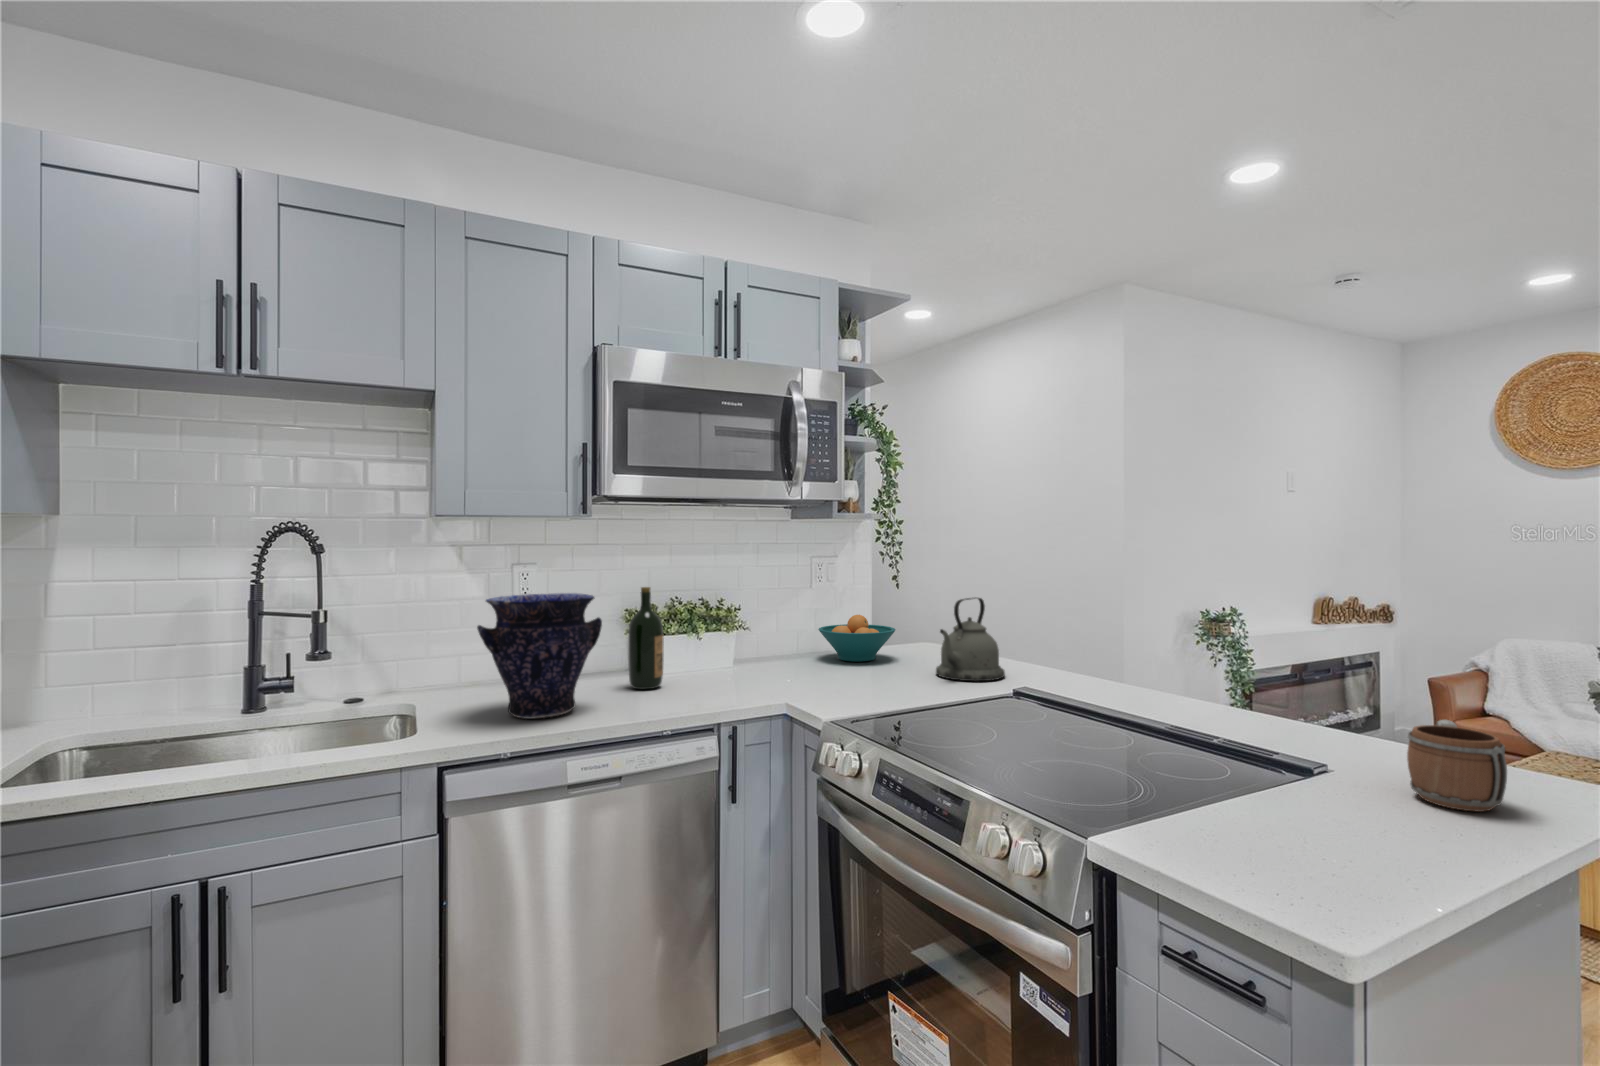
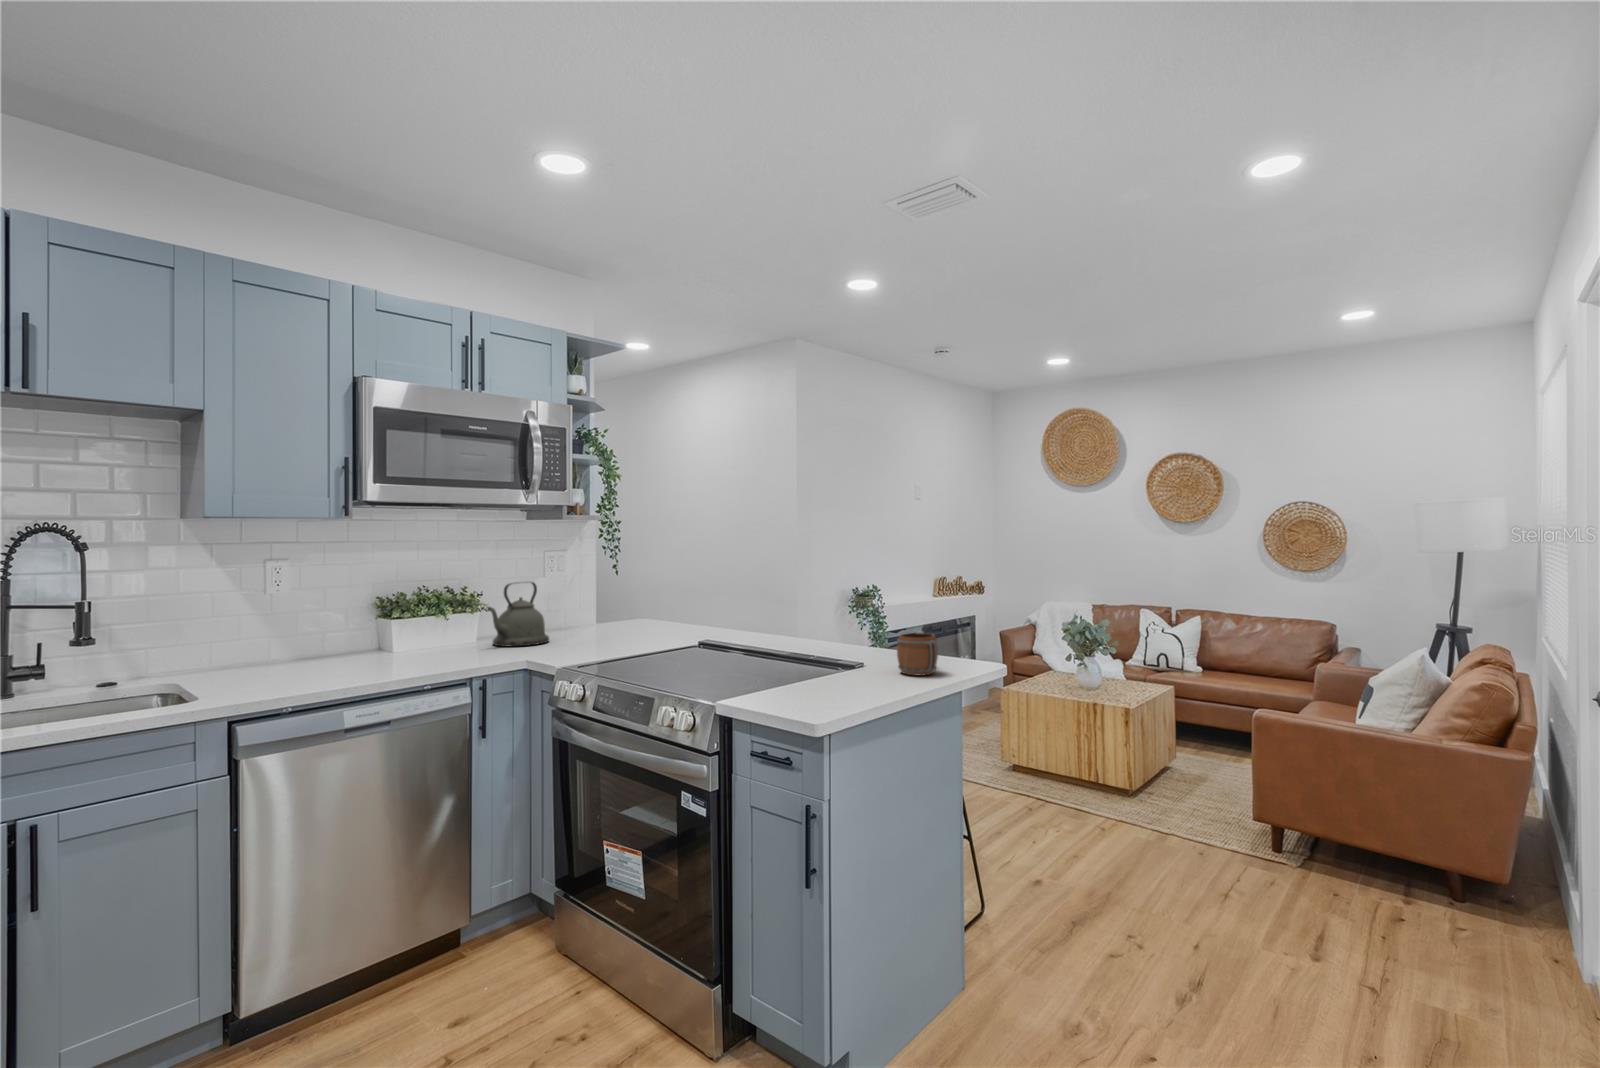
wine bottle: present [628,587,664,690] -> none [387,575,418,659]
vase: present [477,593,602,719] -> none [253,581,368,681]
kettle: present [936,598,1005,681] -> present [488,582,549,647]
fruit bowl: present [818,615,895,662] -> none [552,596,615,632]

